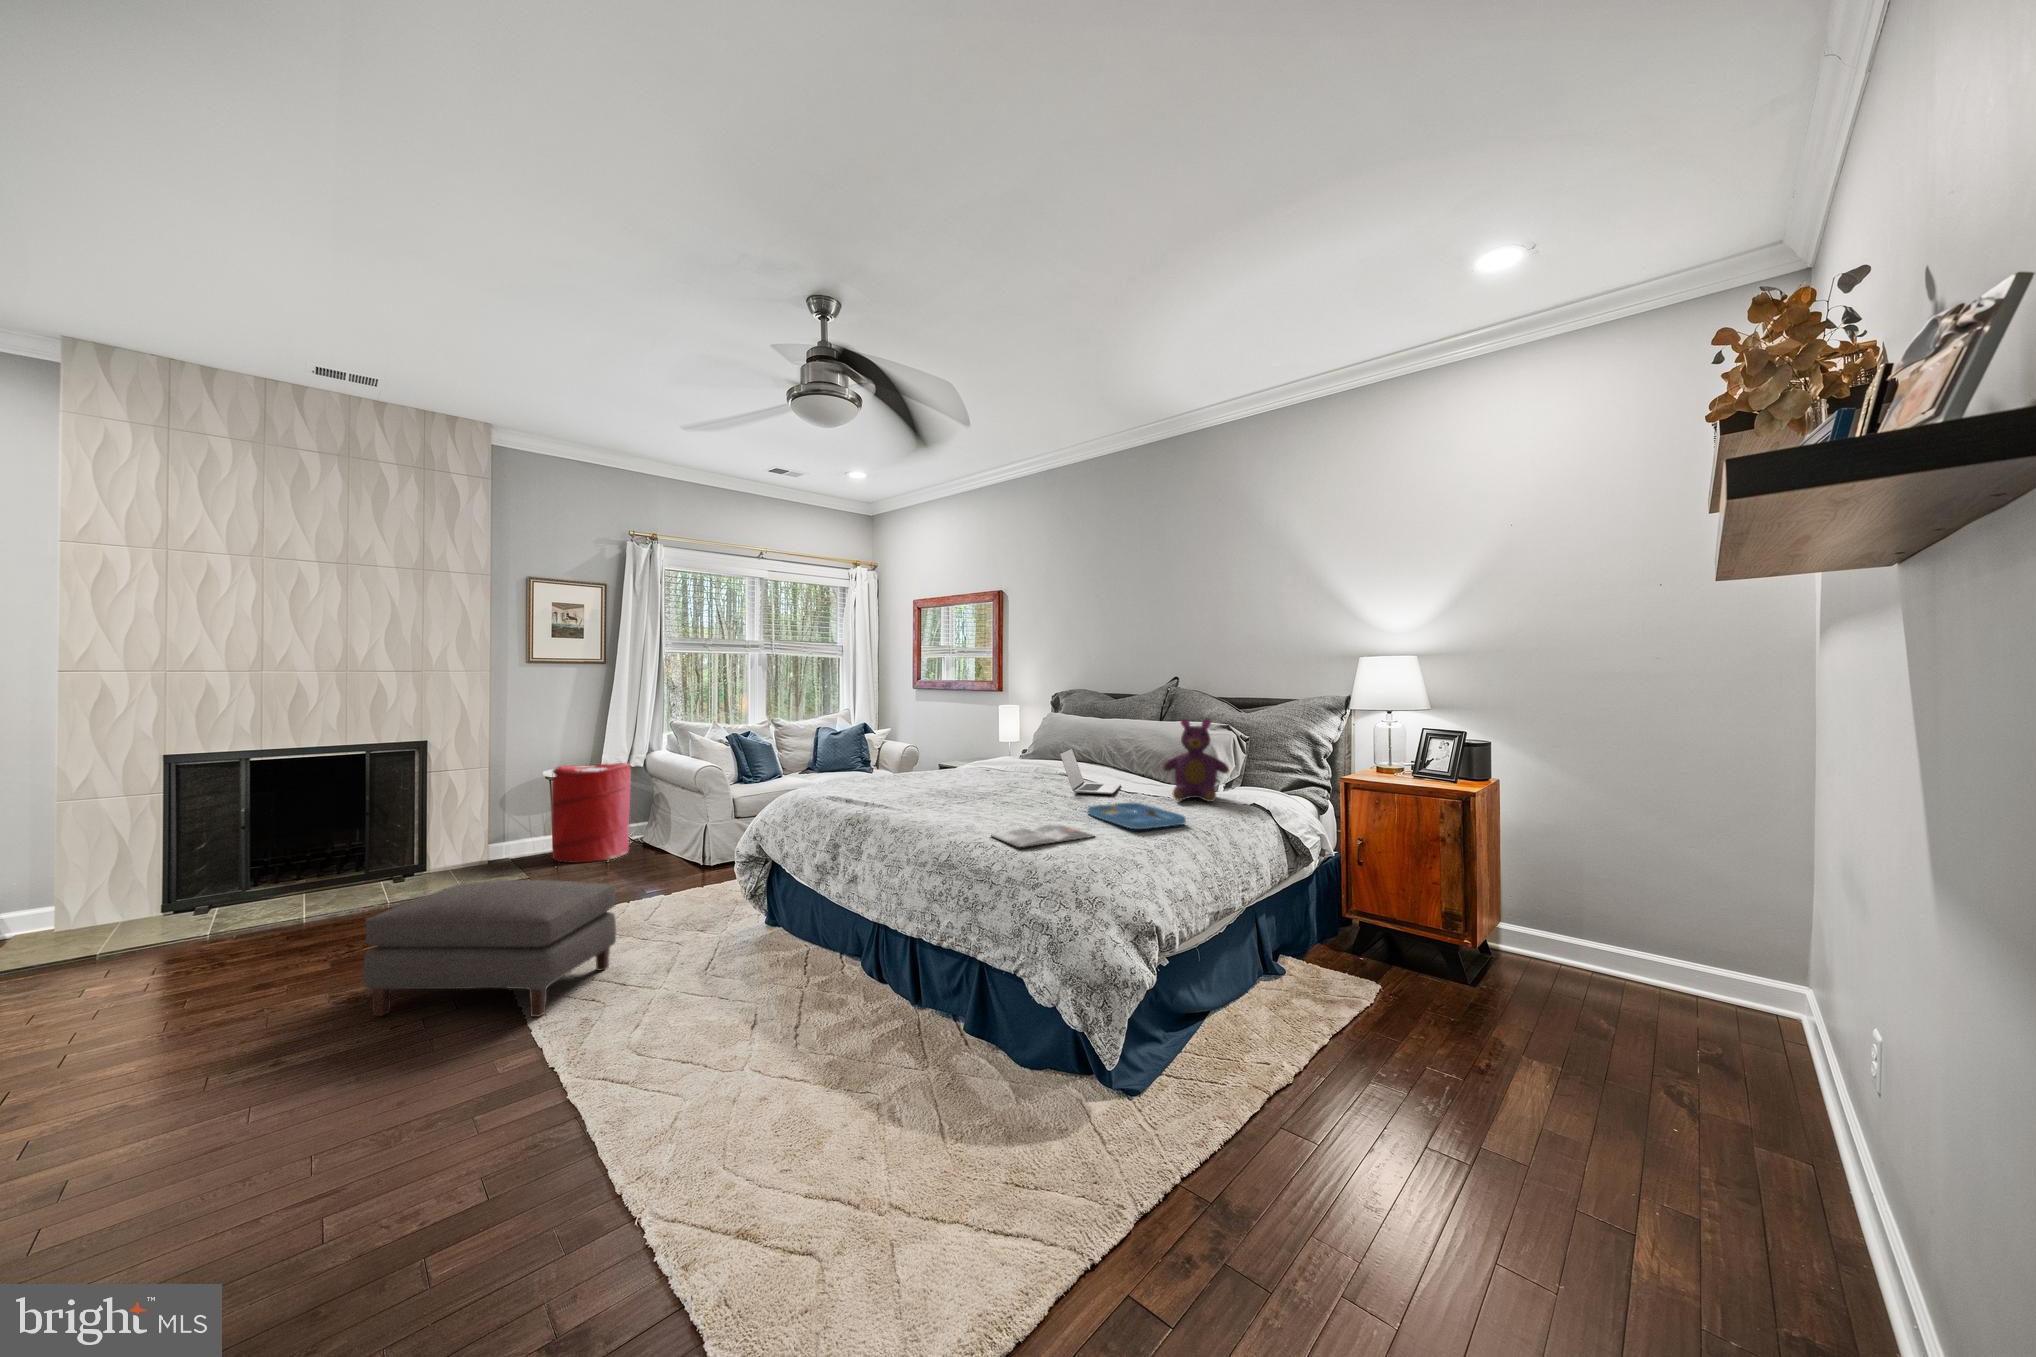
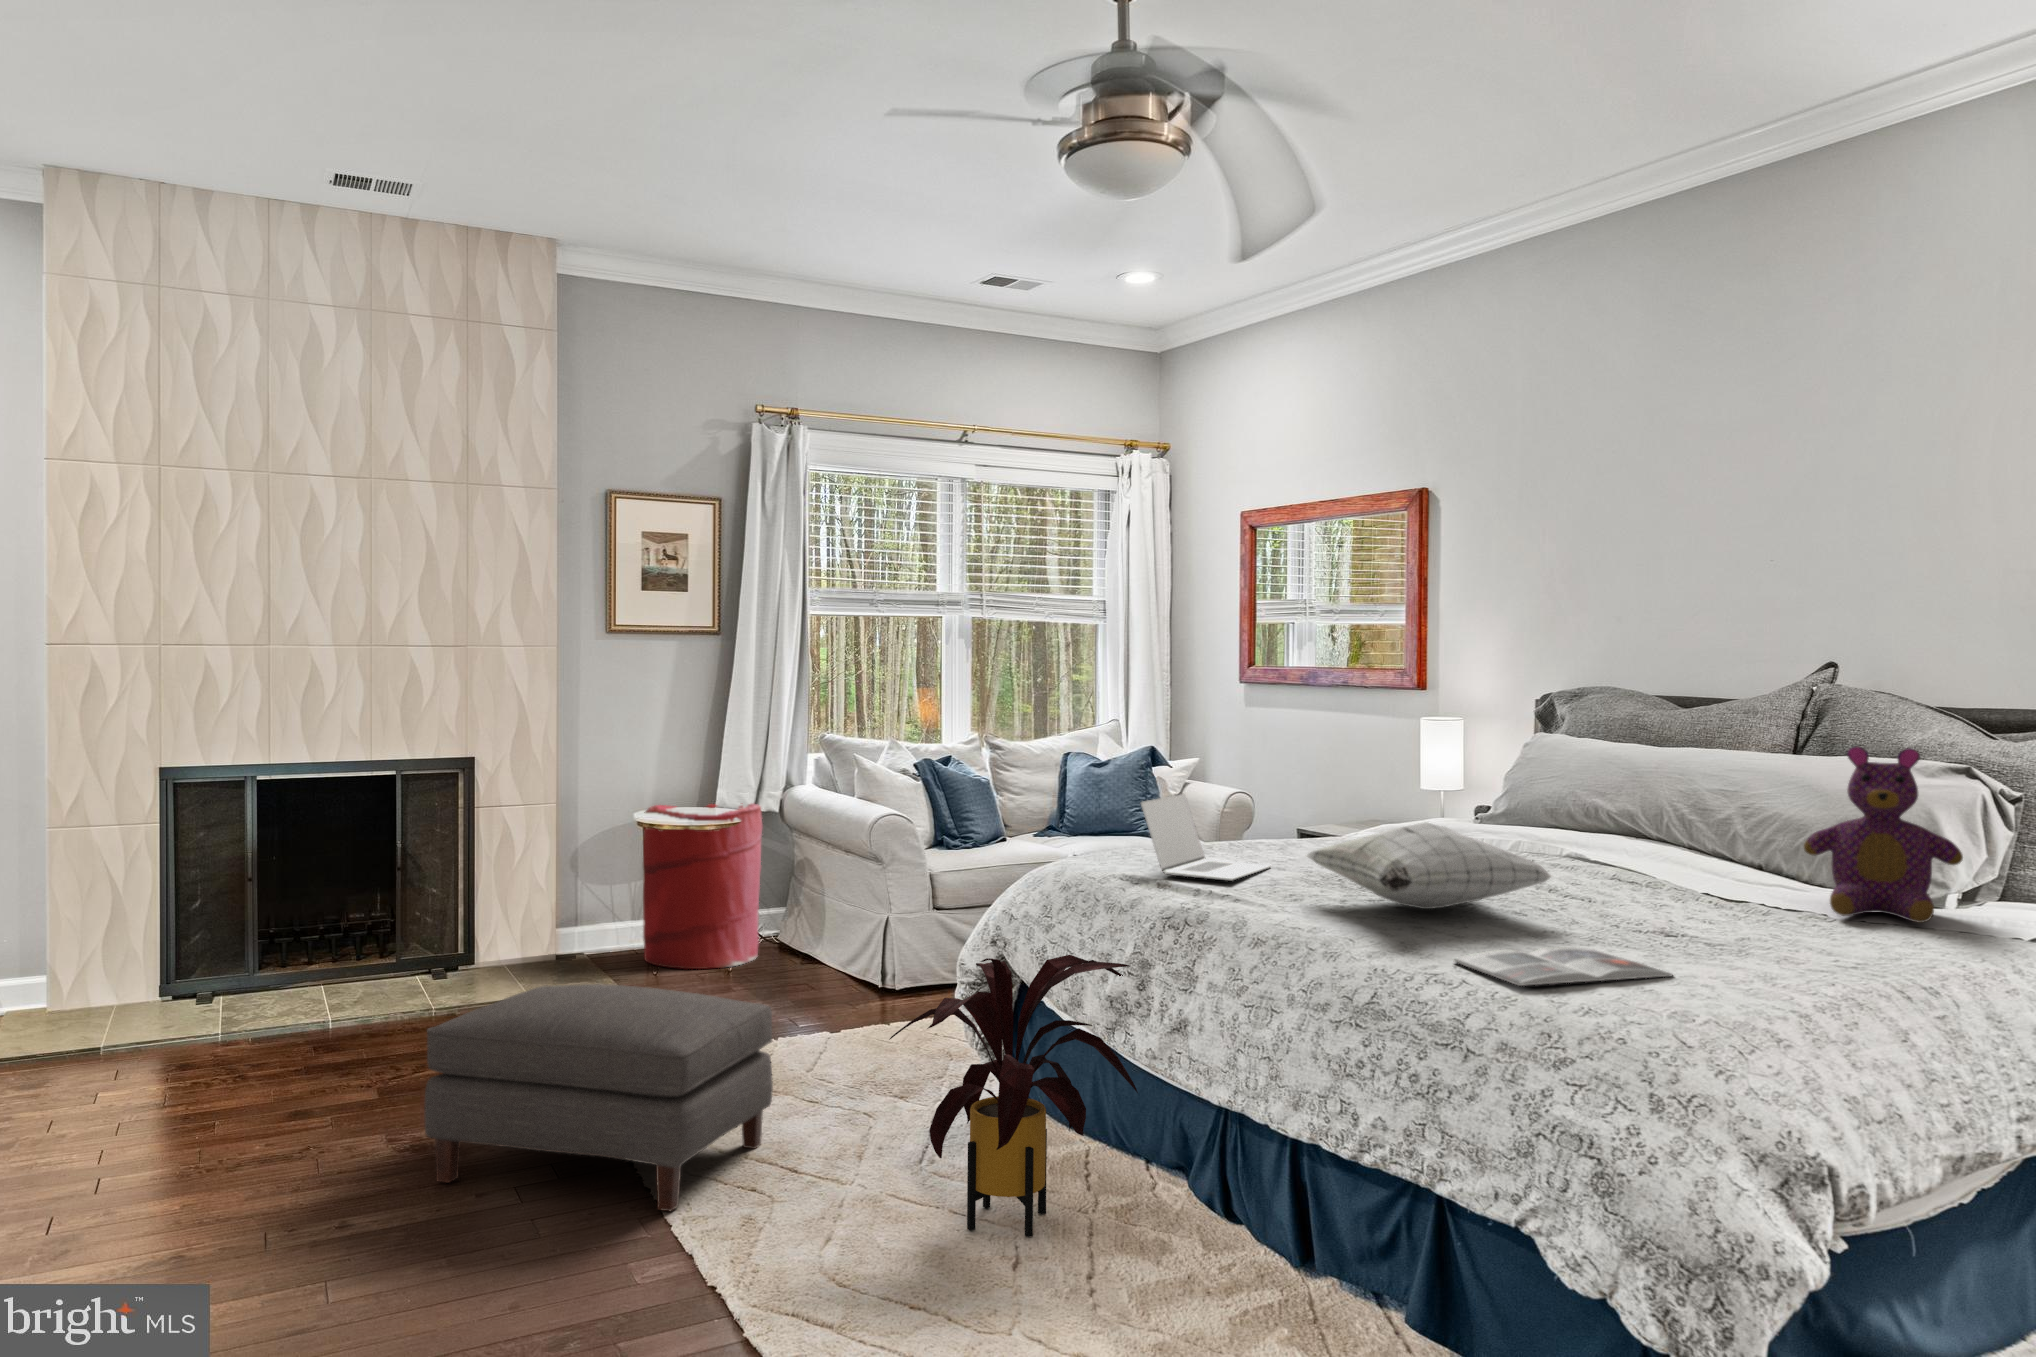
laptop: present [1060,749,1121,794] -> present [1141,794,1271,881]
pillow: none [923,763,1045,808] -> present [1307,822,1551,909]
tray: present [1088,802,1186,829] -> none [1644,914,1873,967]
house plant: none [683,844,831,1006] -> present [890,955,1138,1237]

